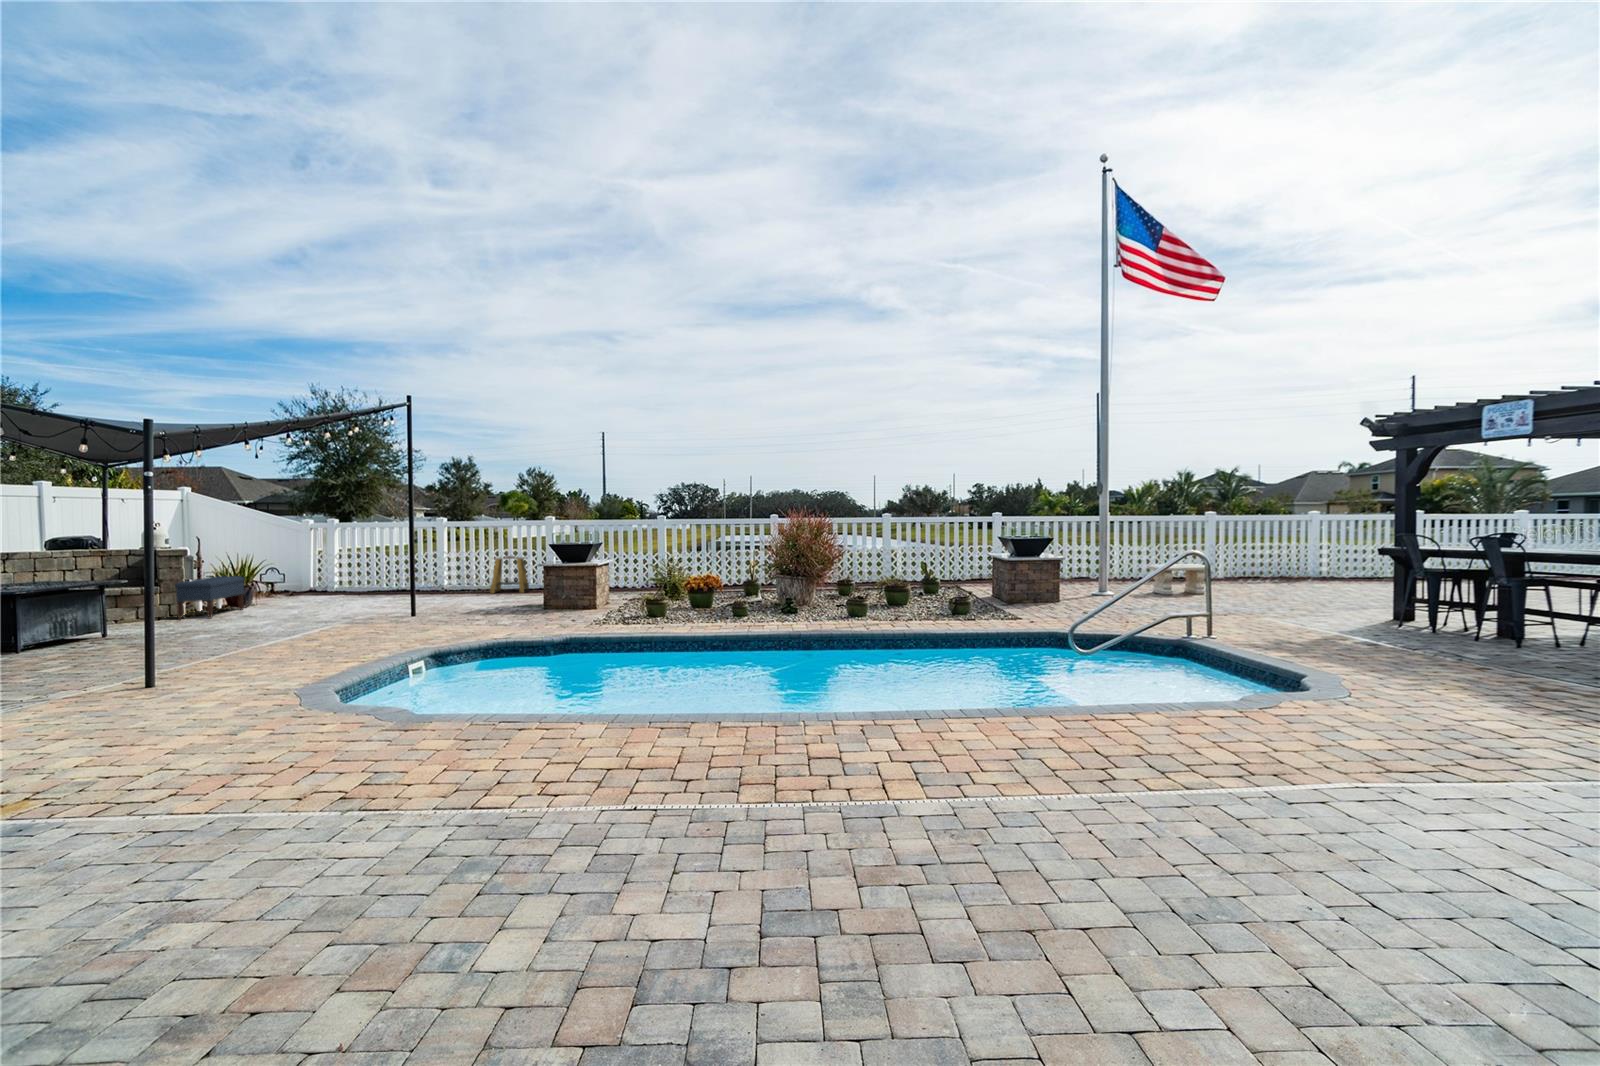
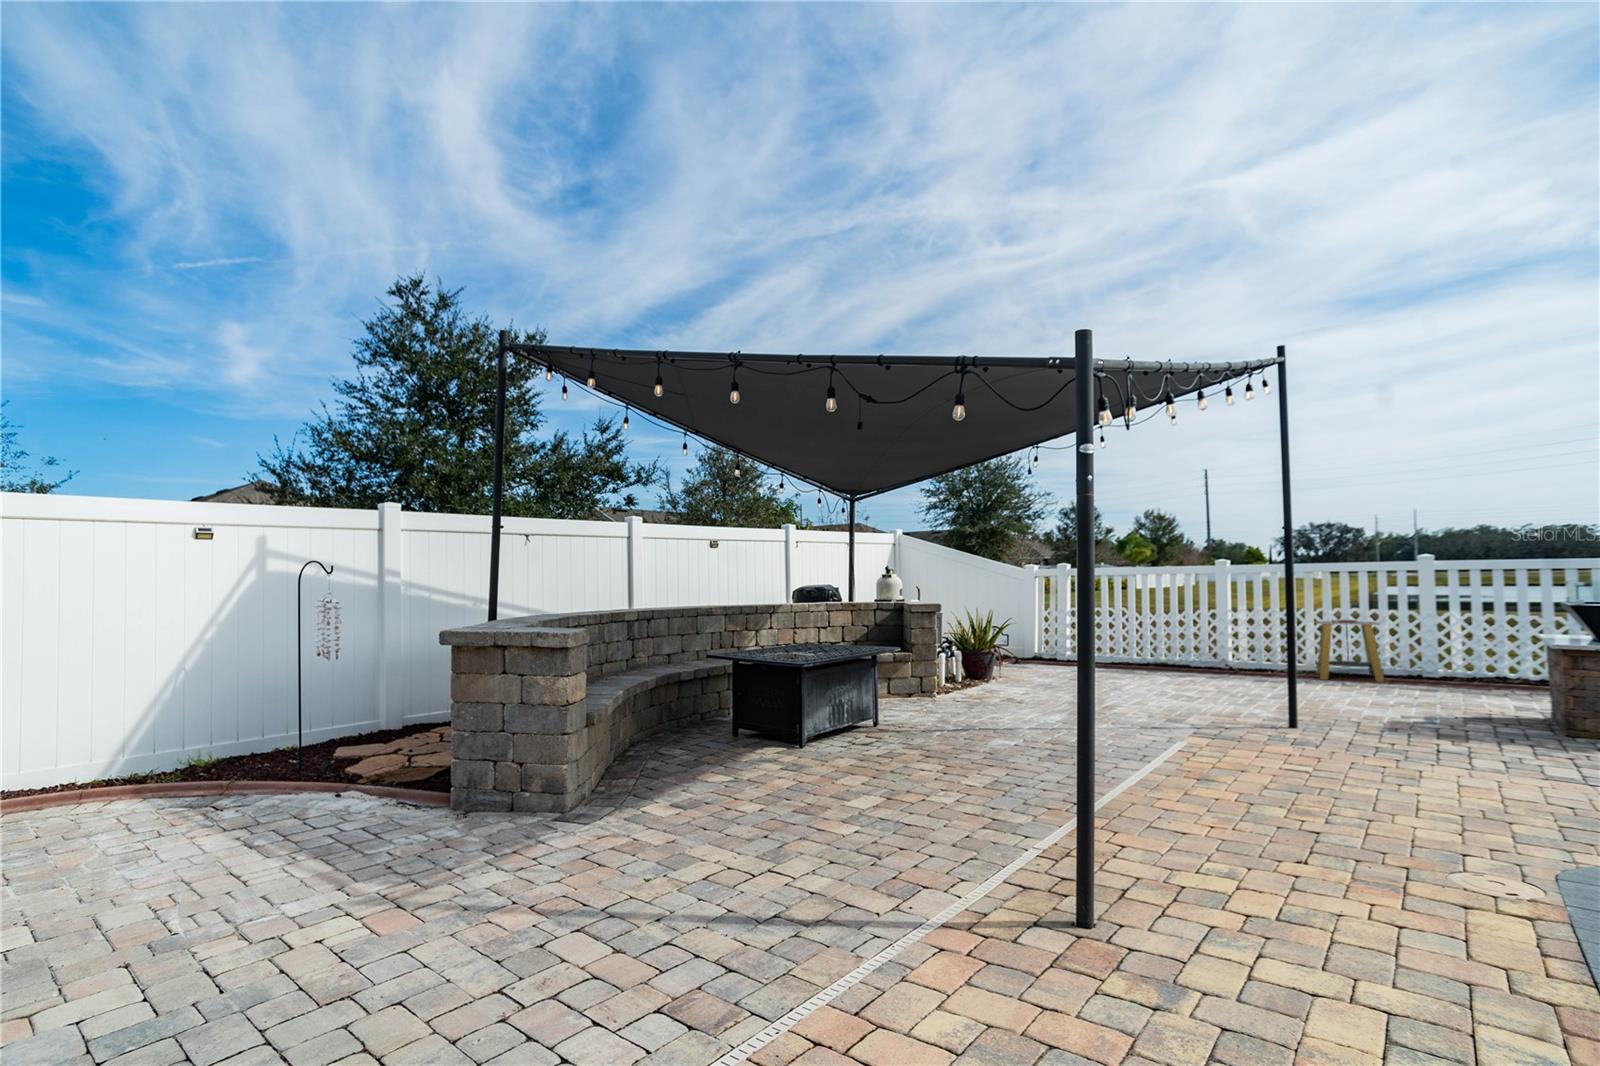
bench: present [175,576,244,620] -> none [930,638,993,700]

